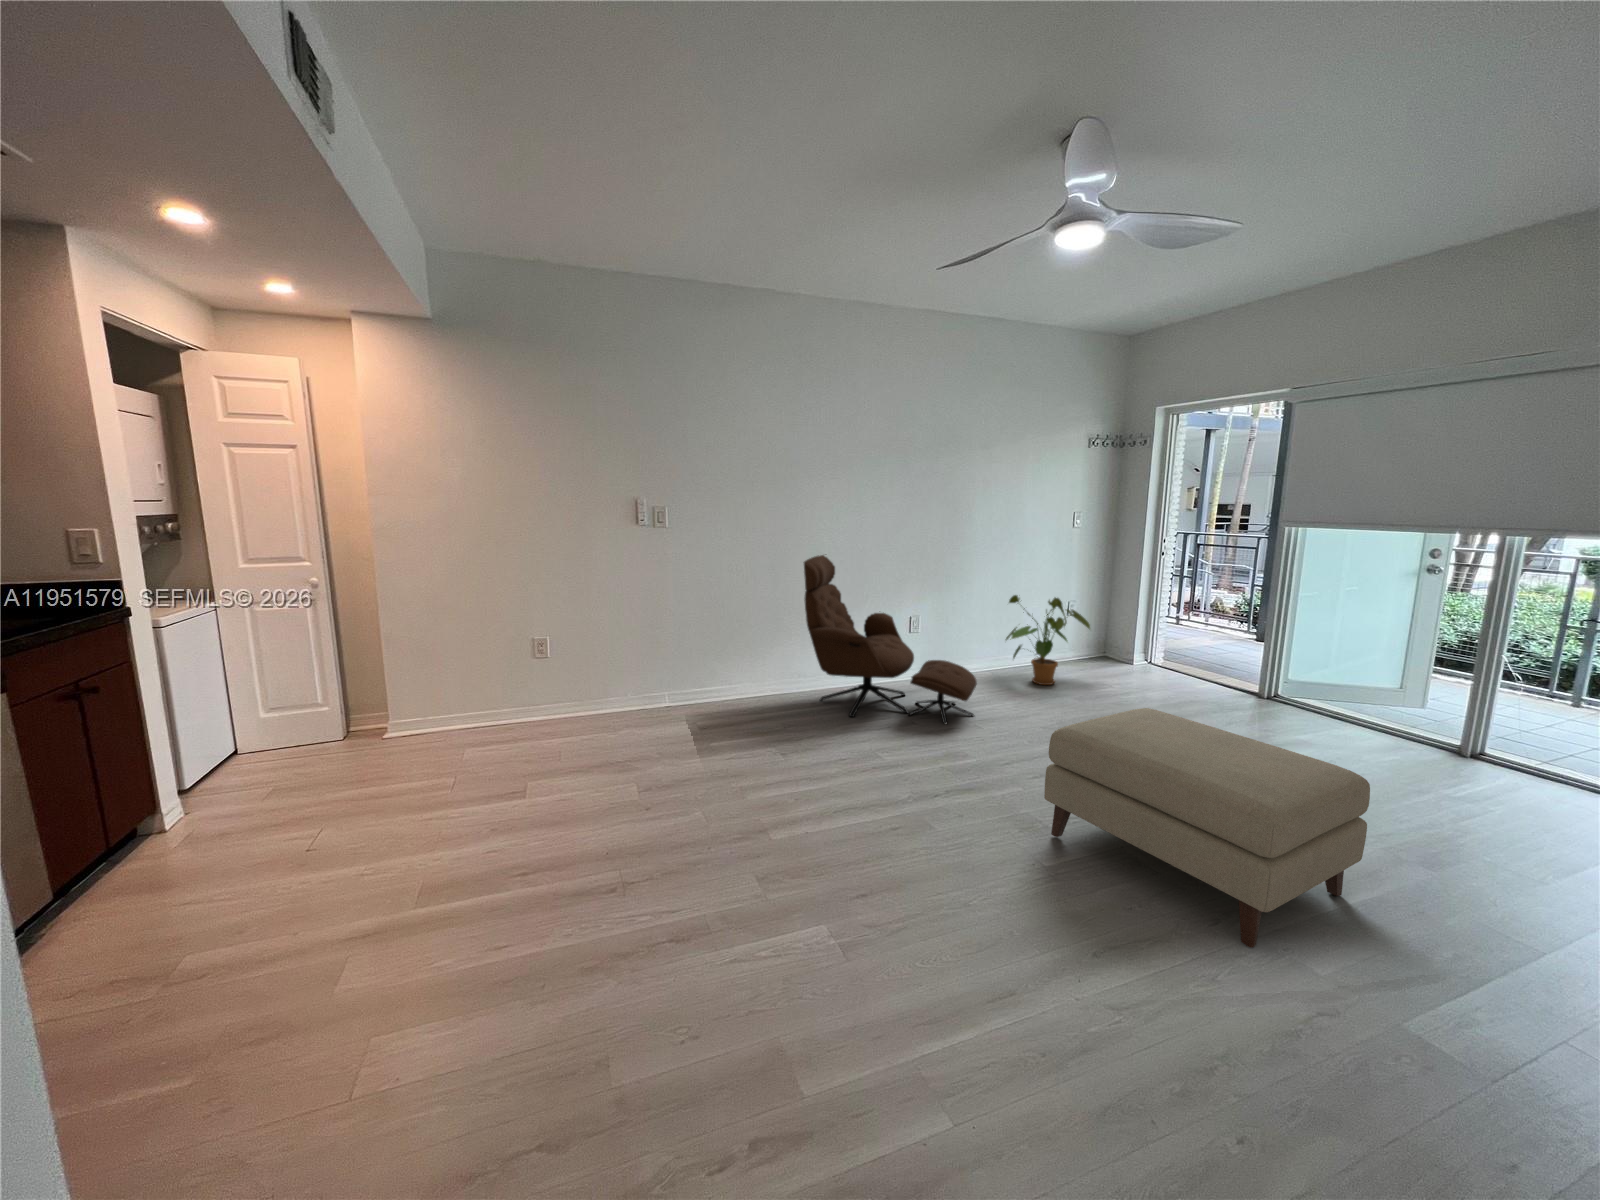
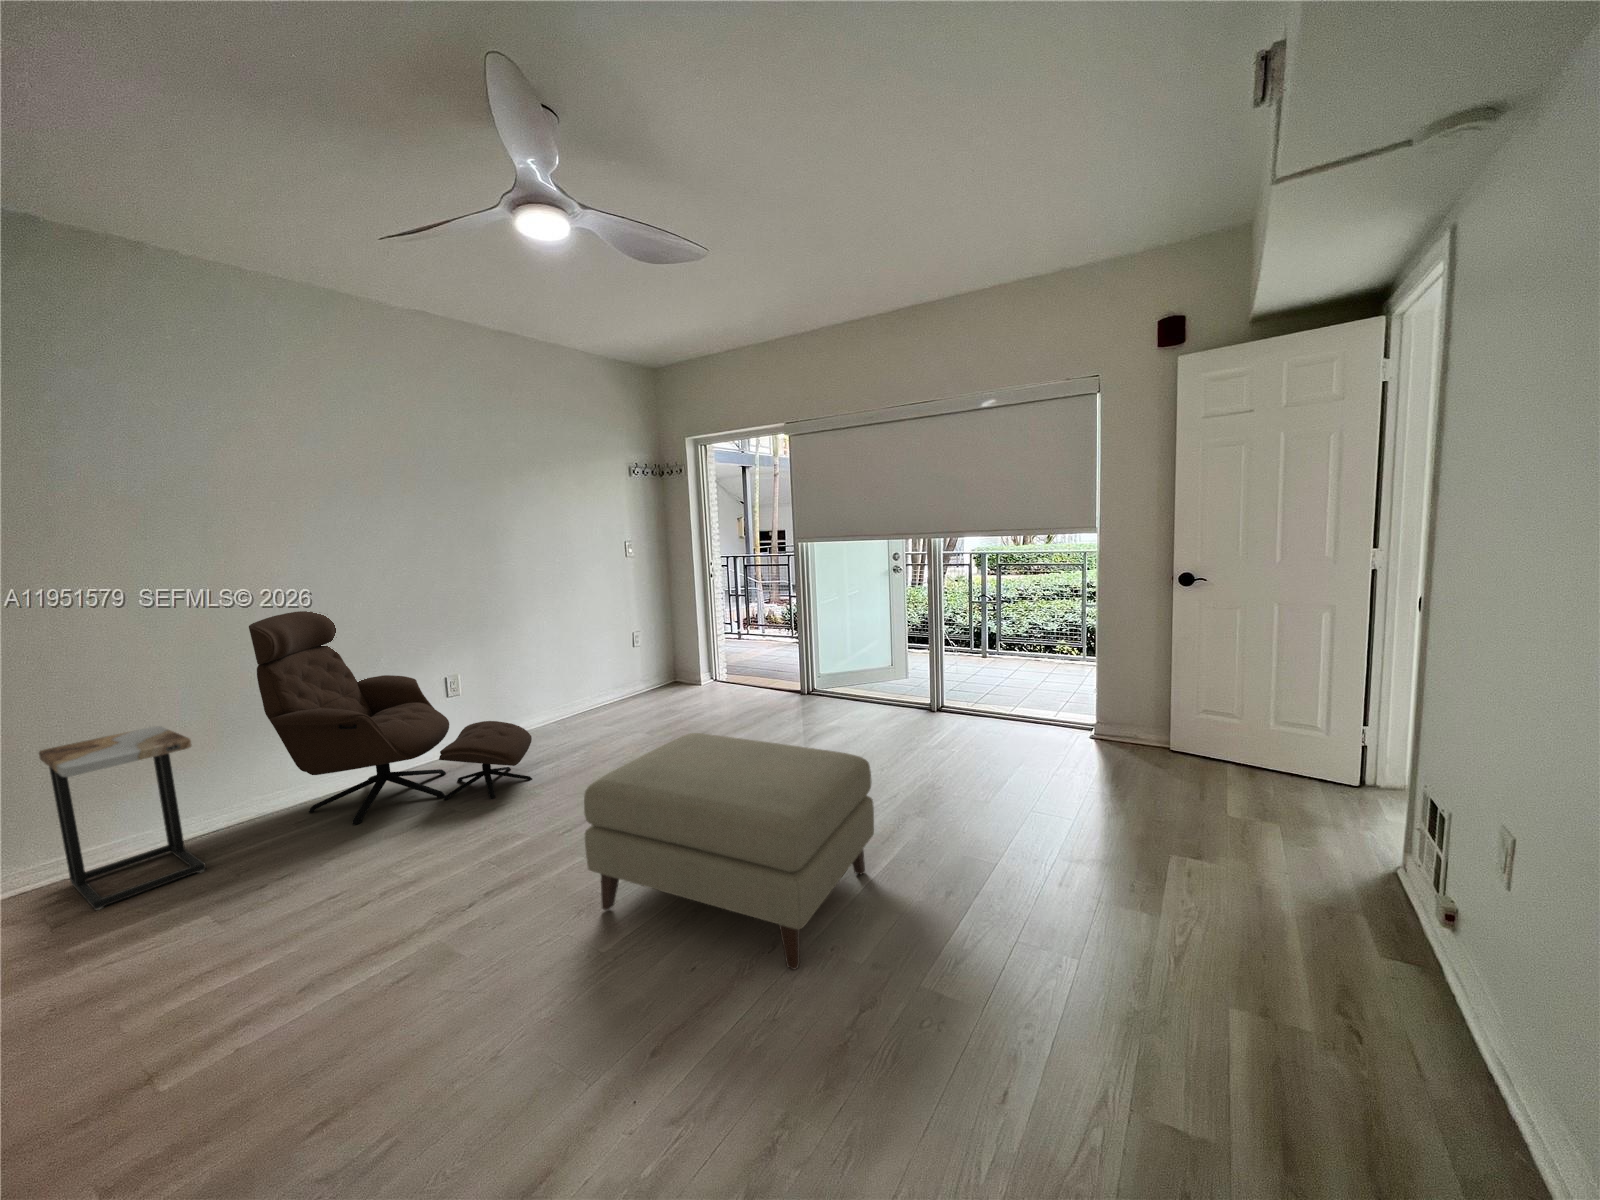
house plant: present [1006,595,1090,685] -> none [563,629,658,723]
side table: none [701,622,773,729] -> present [39,726,206,910]

